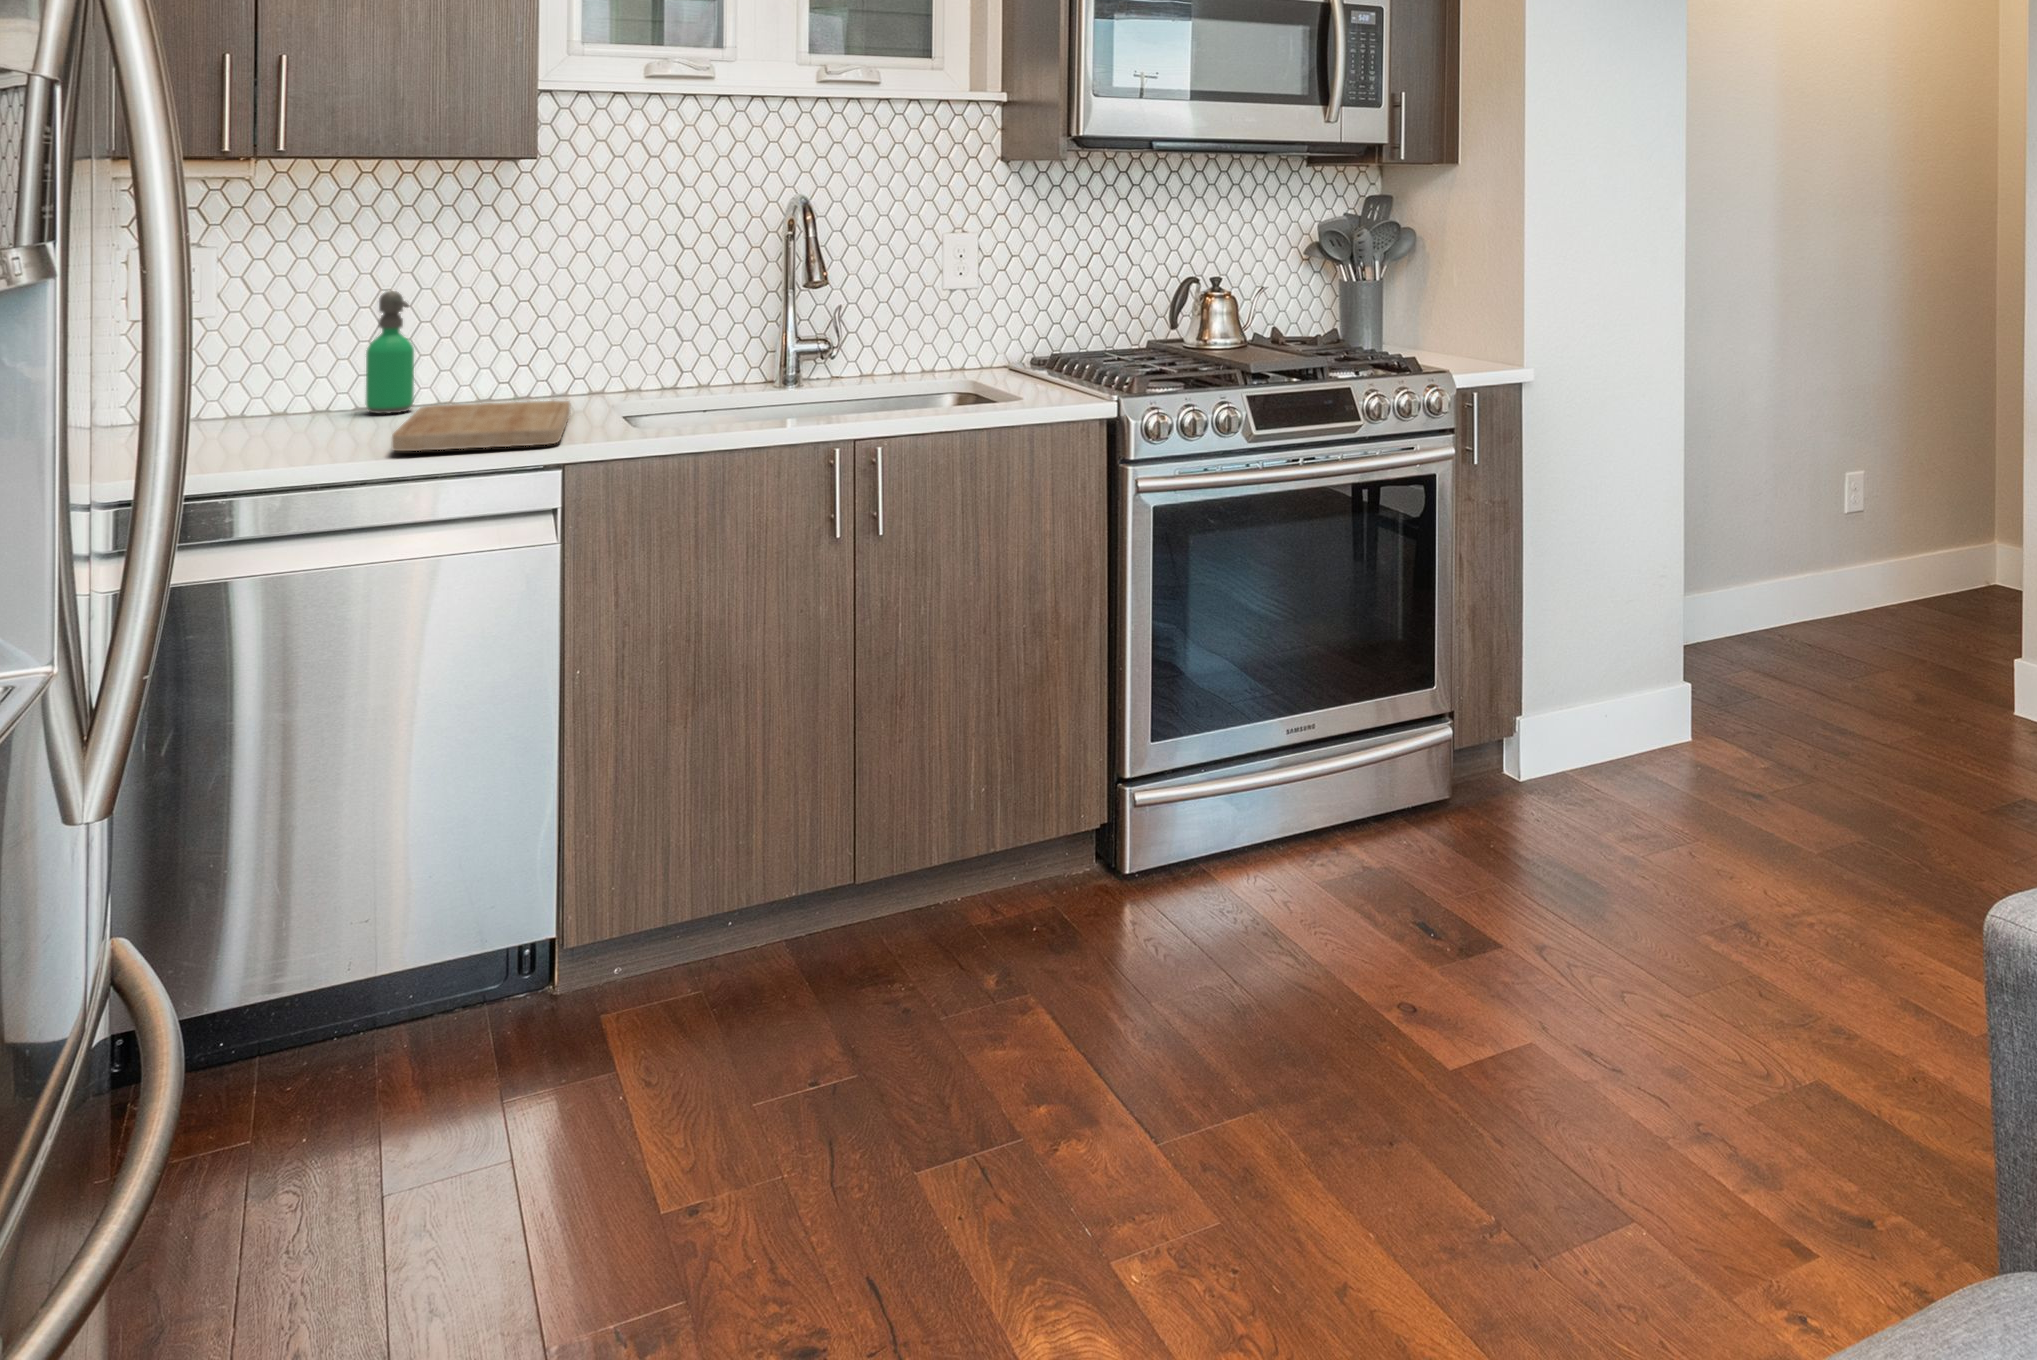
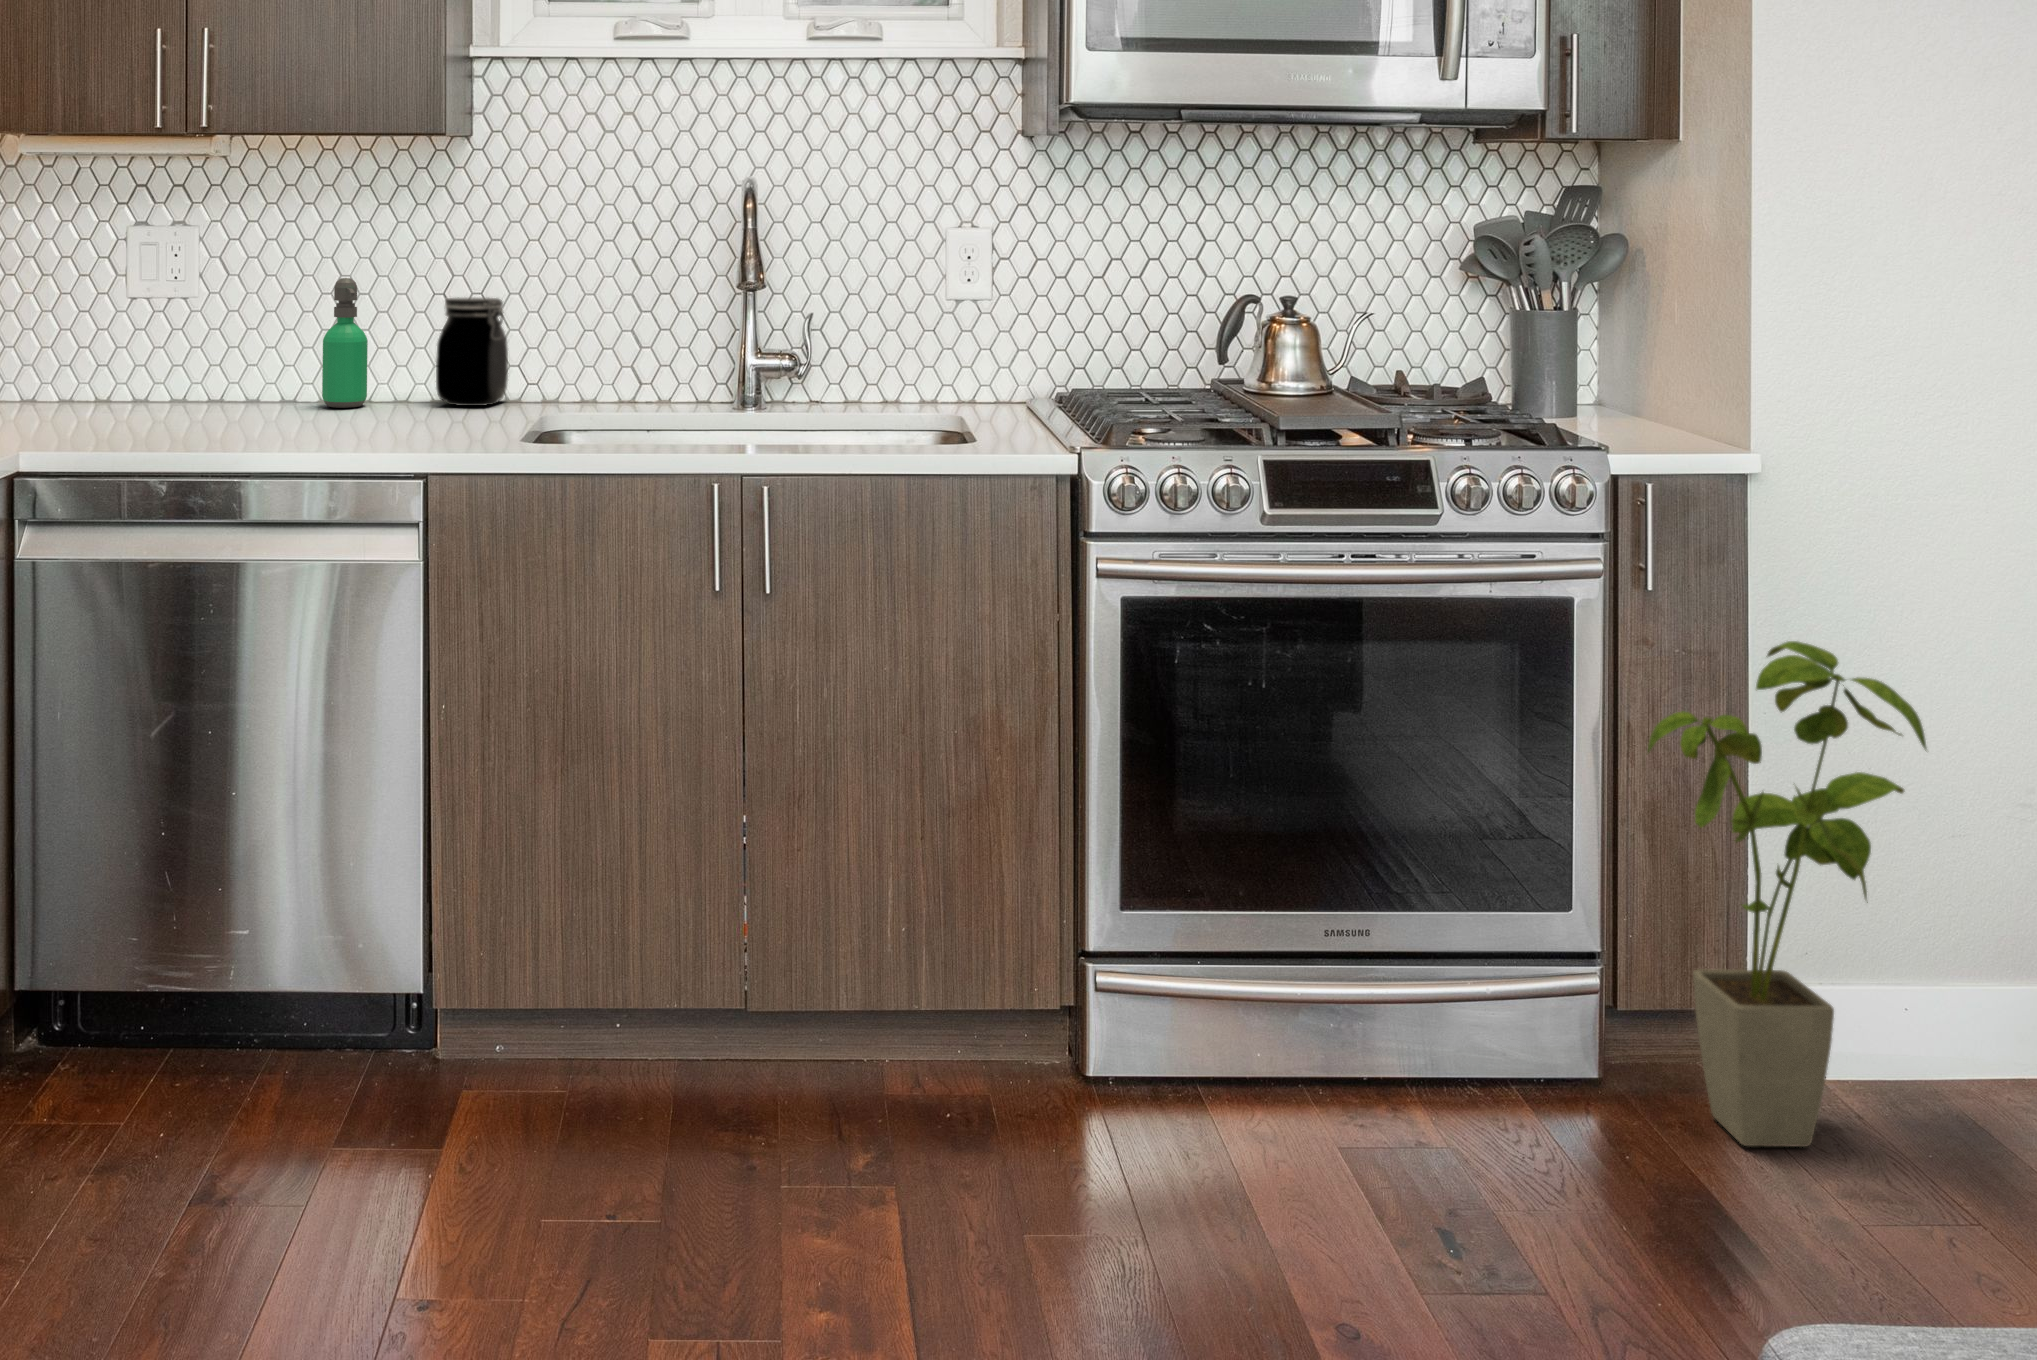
jar: none [489,304,559,403] -> present [436,297,508,406]
cutting board: present [392,401,570,451] -> none [268,402,494,452]
house plant: none [1483,487,1654,818] -> present [1648,641,1927,1147]

